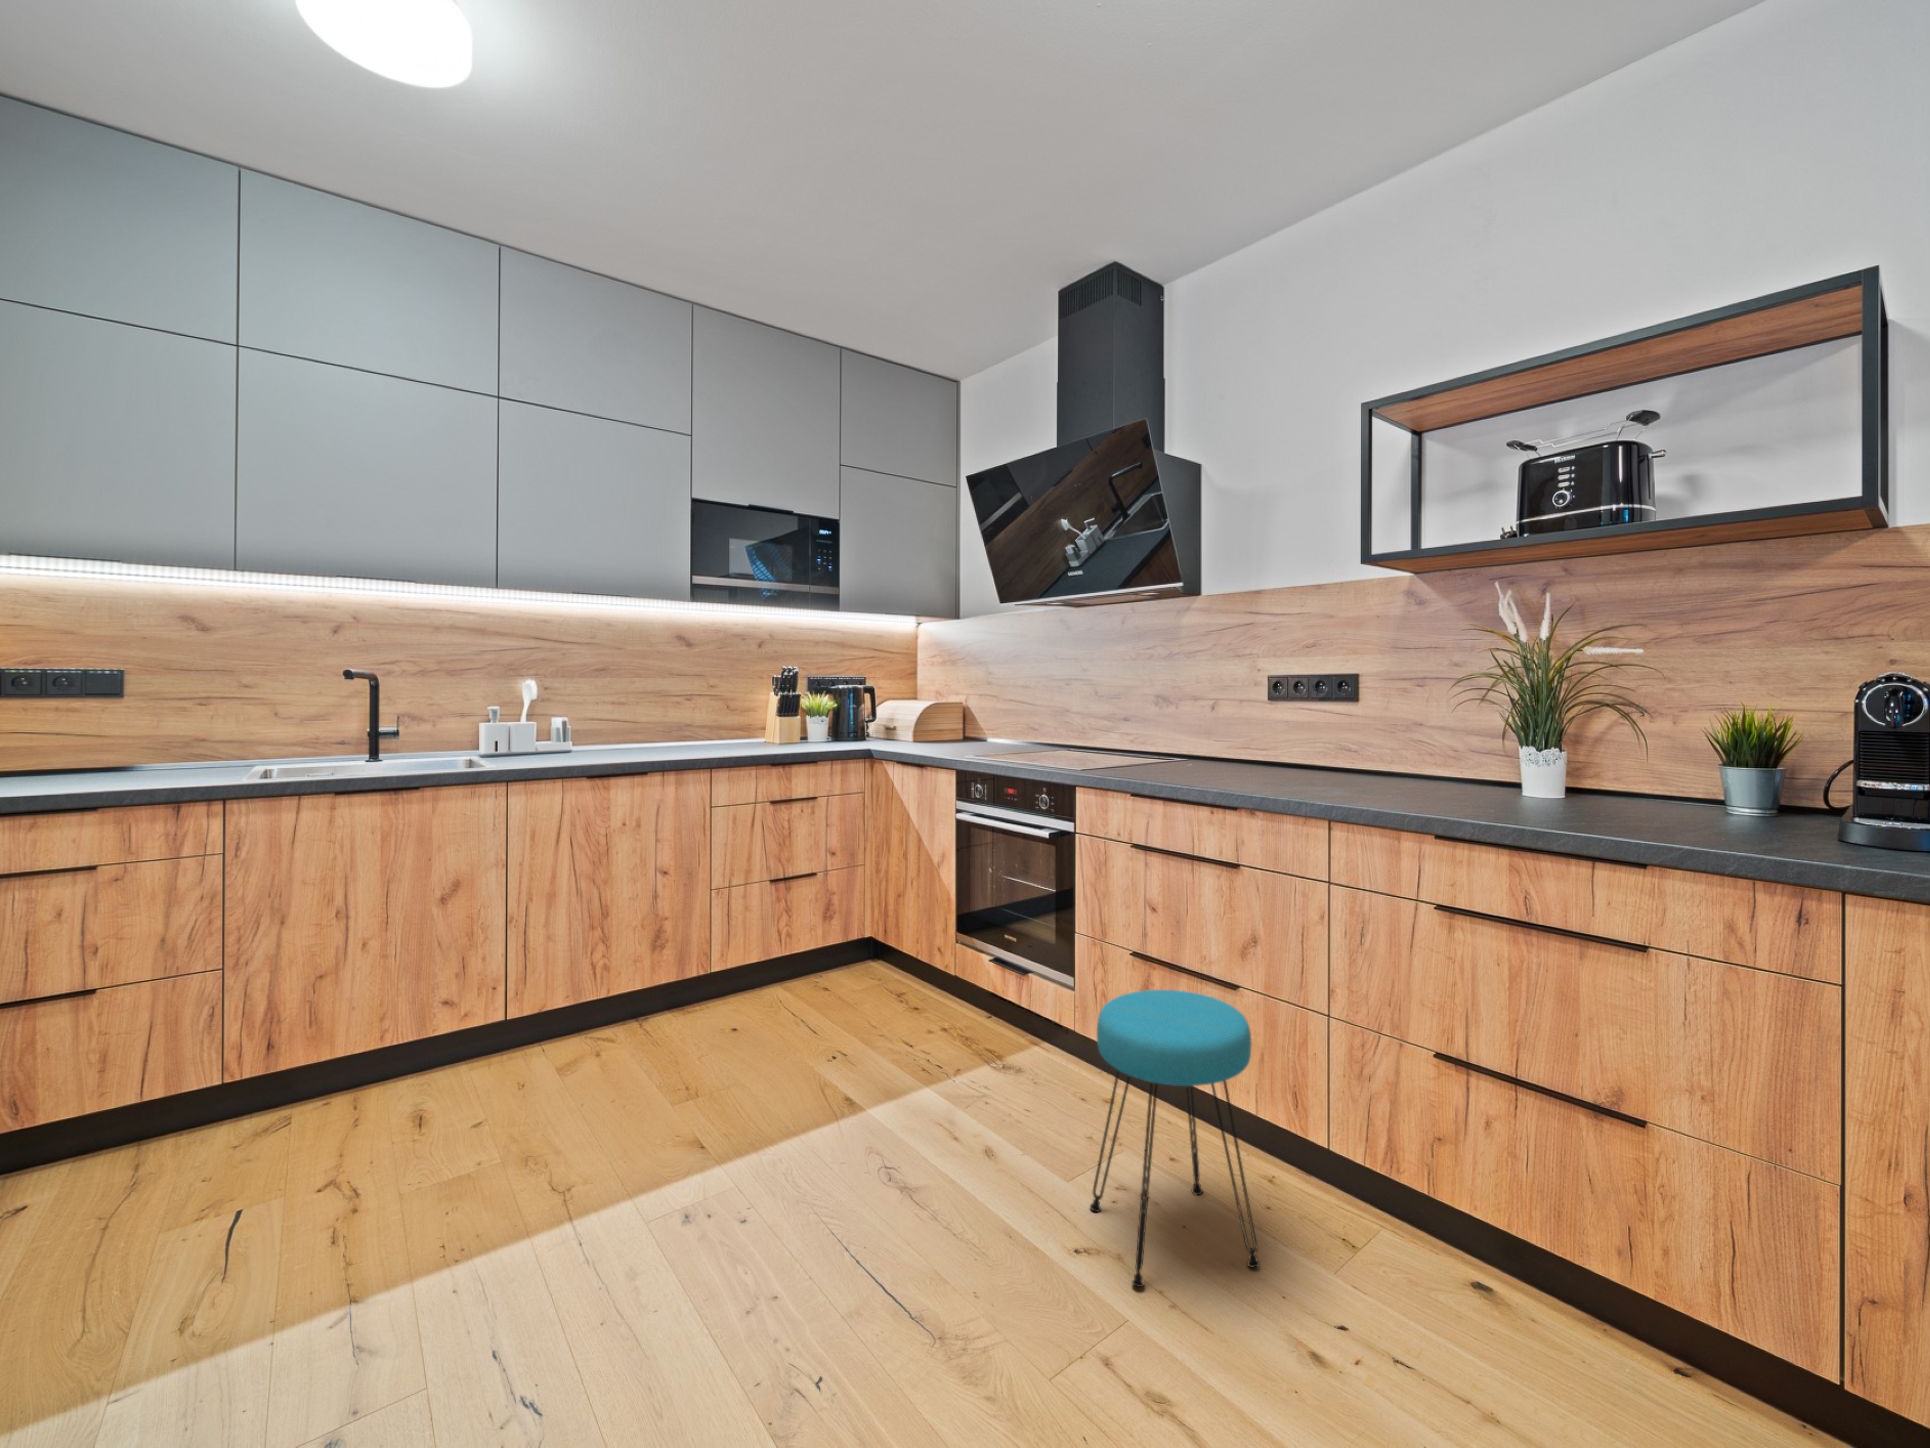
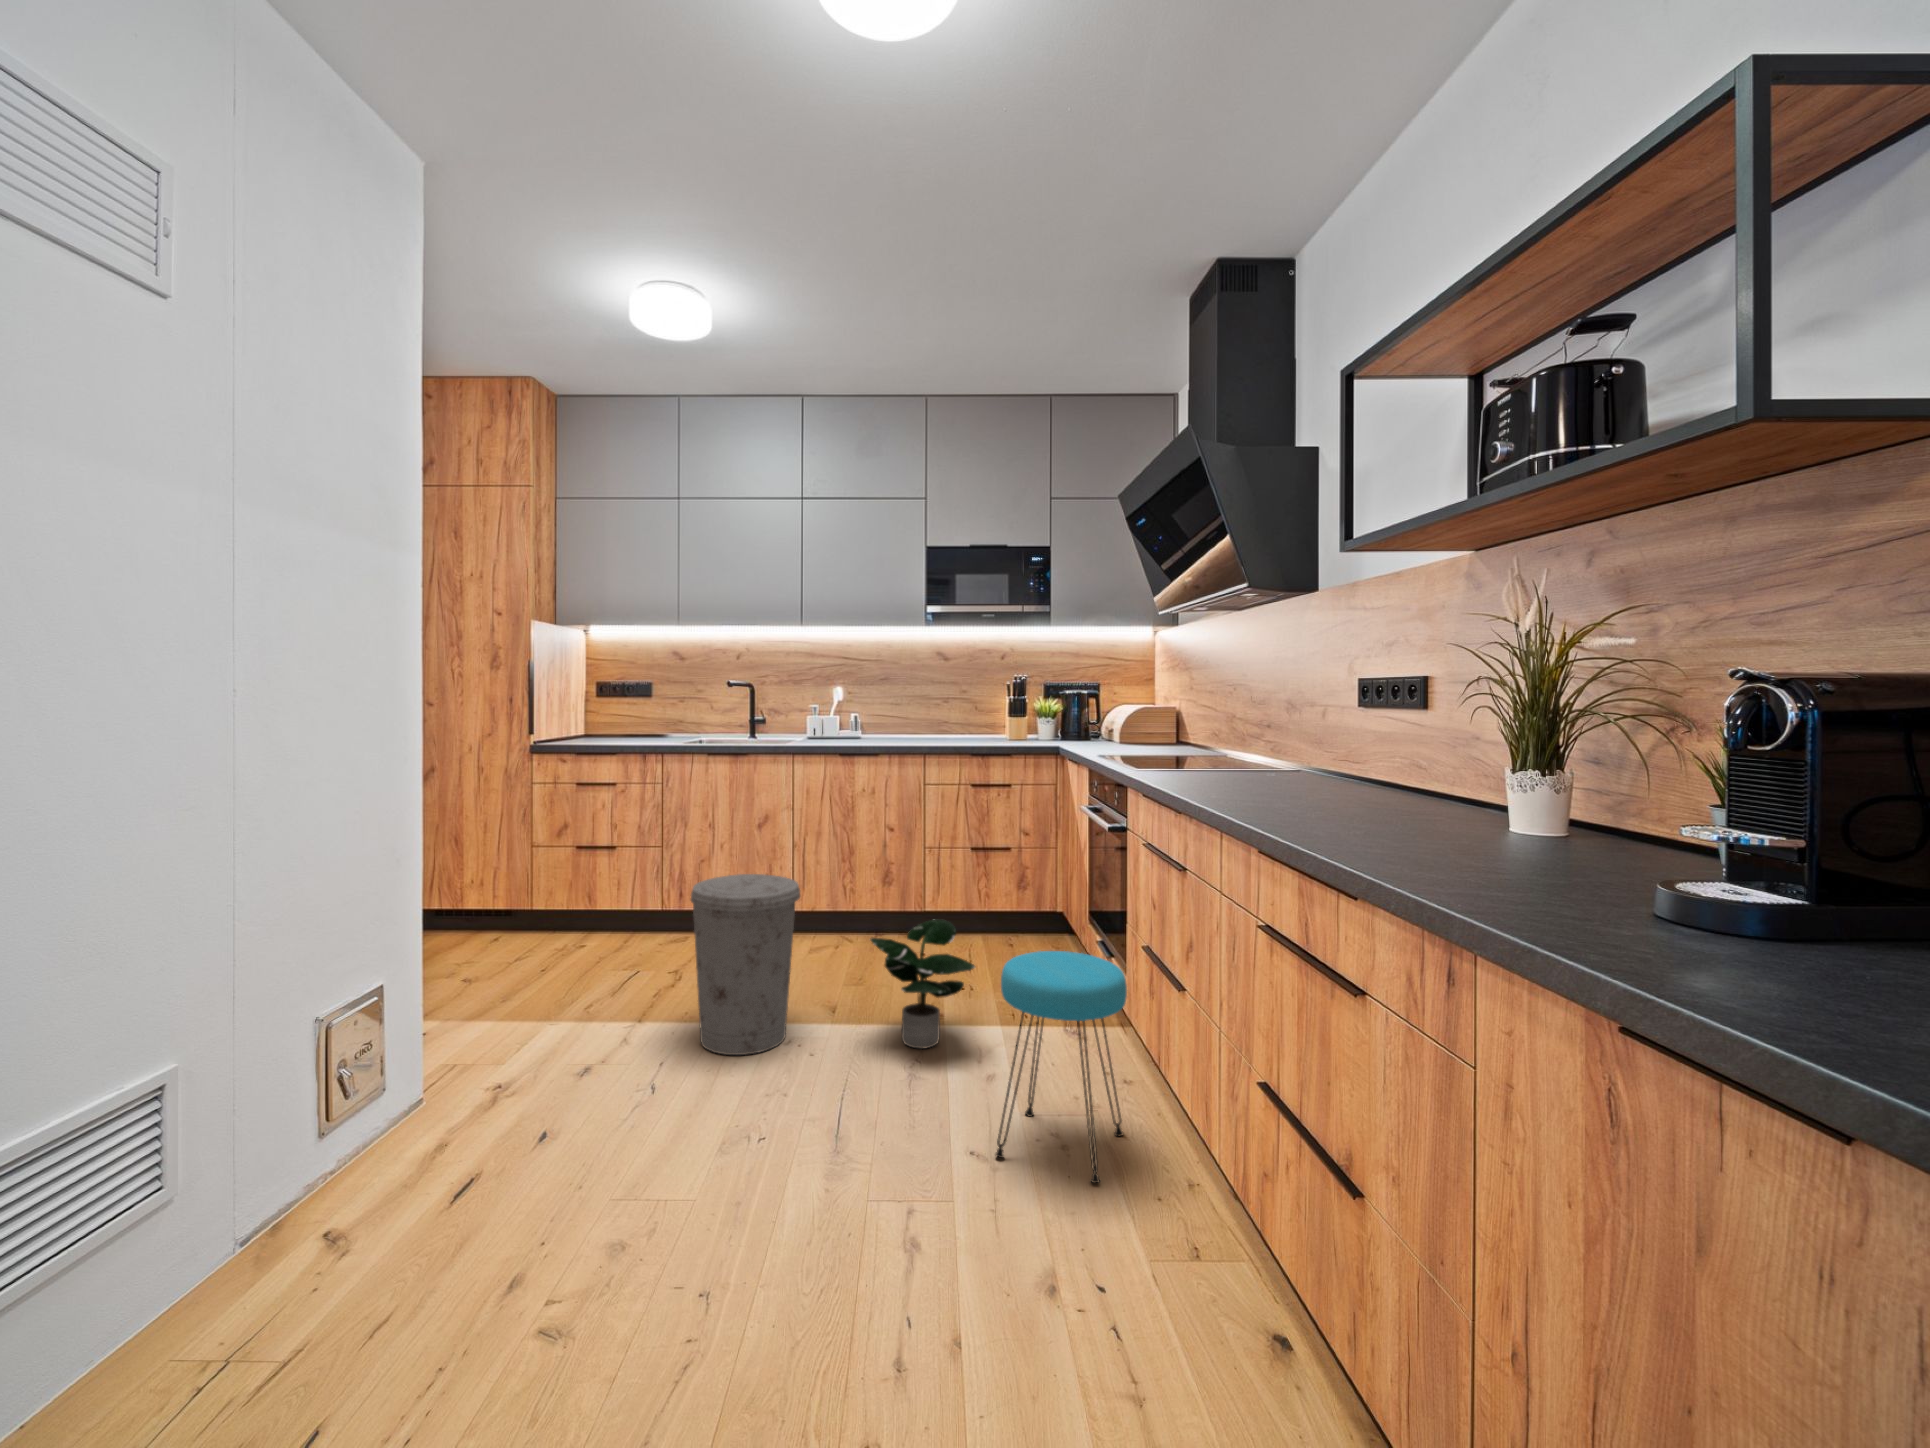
trash can: none [489,977,696,1321] -> present [691,874,800,1055]
potted plant: none [803,985,955,1176] -> present [871,920,975,1049]

